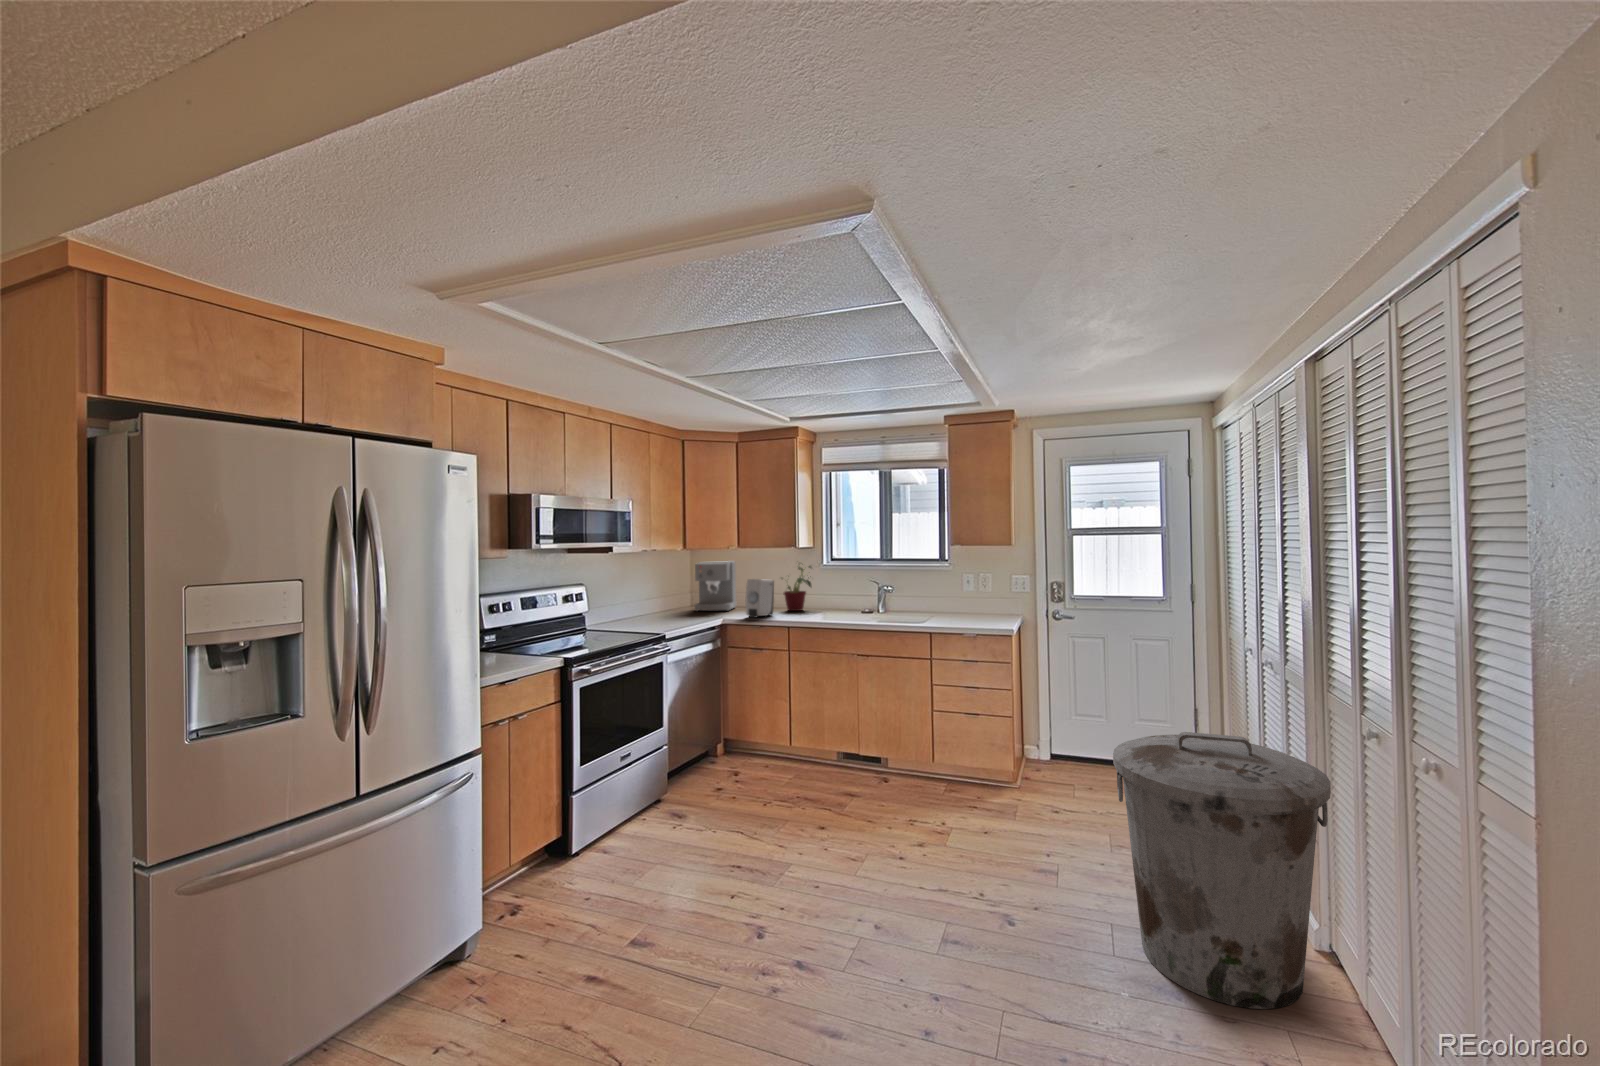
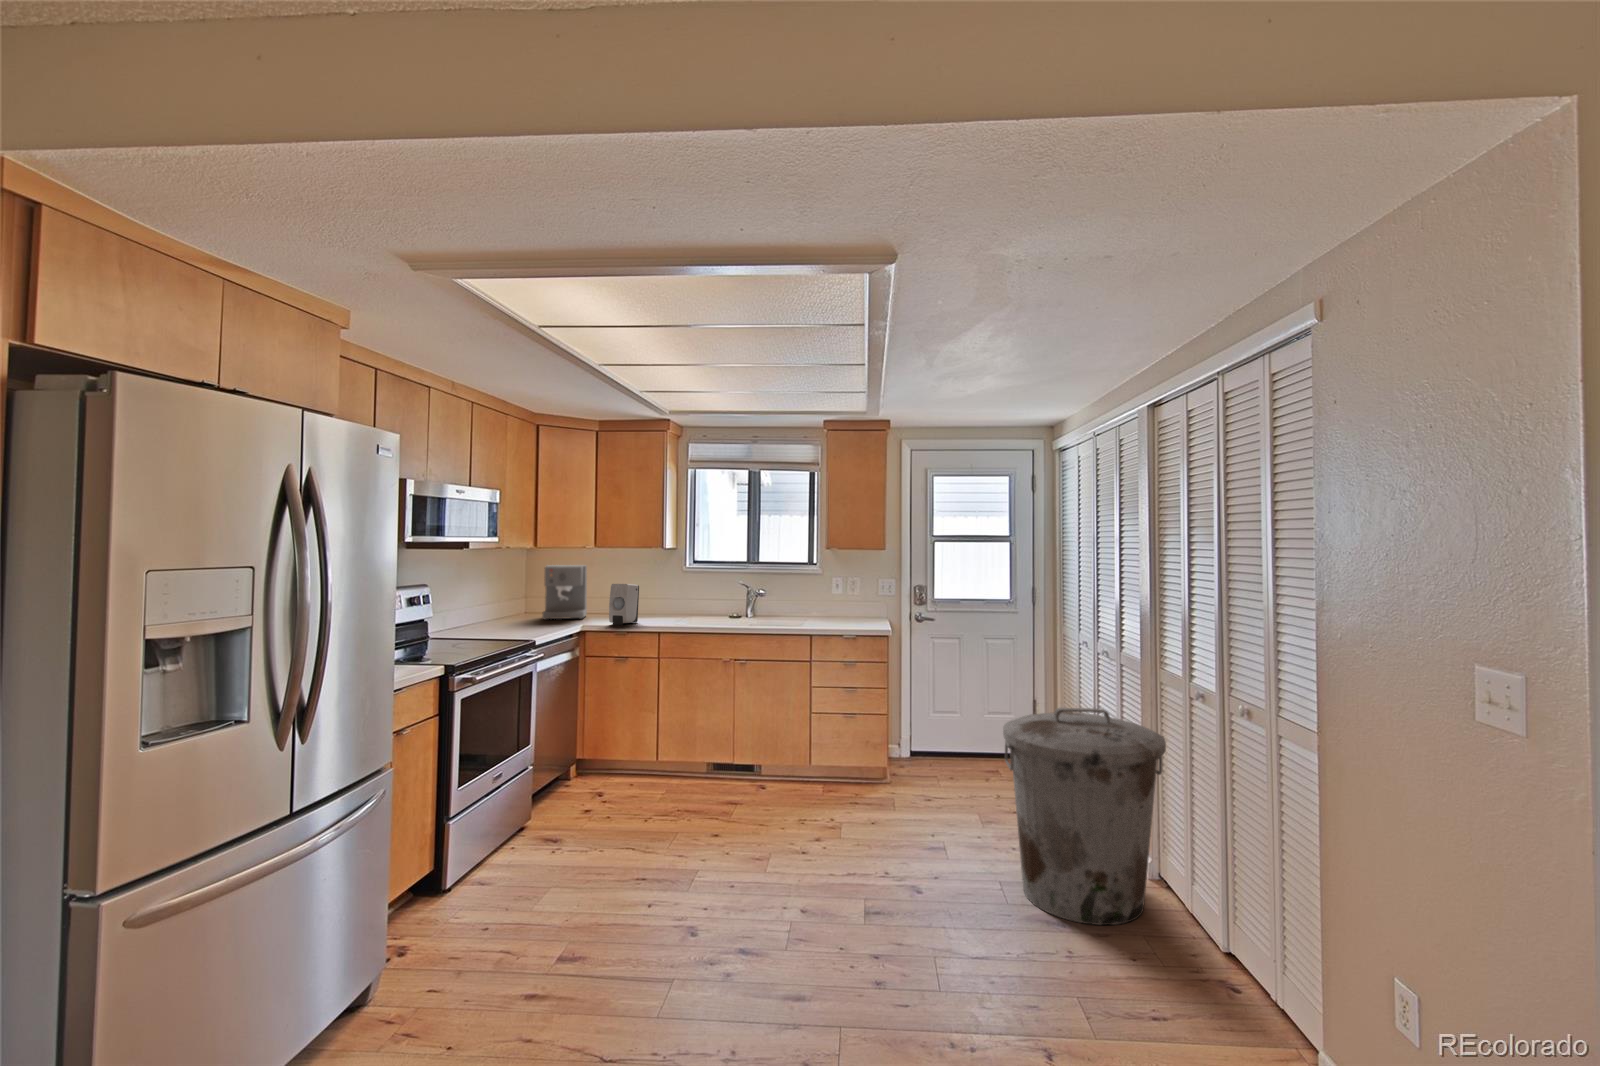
potted plant: present [784,564,812,611] -> none [638,565,680,618]

